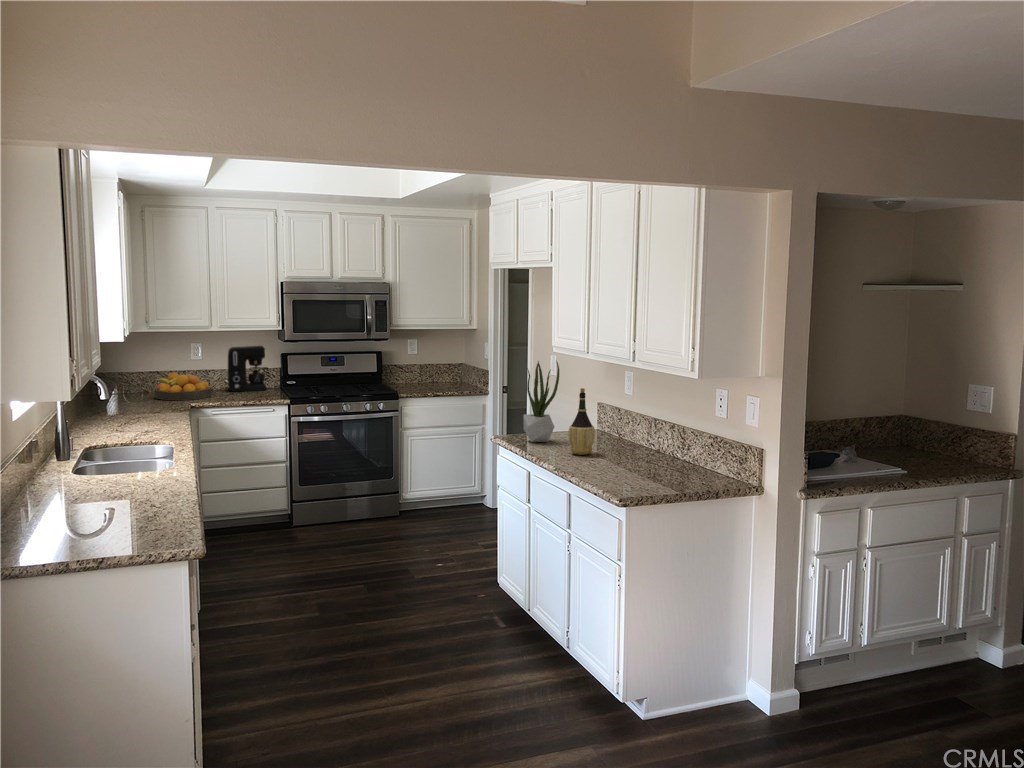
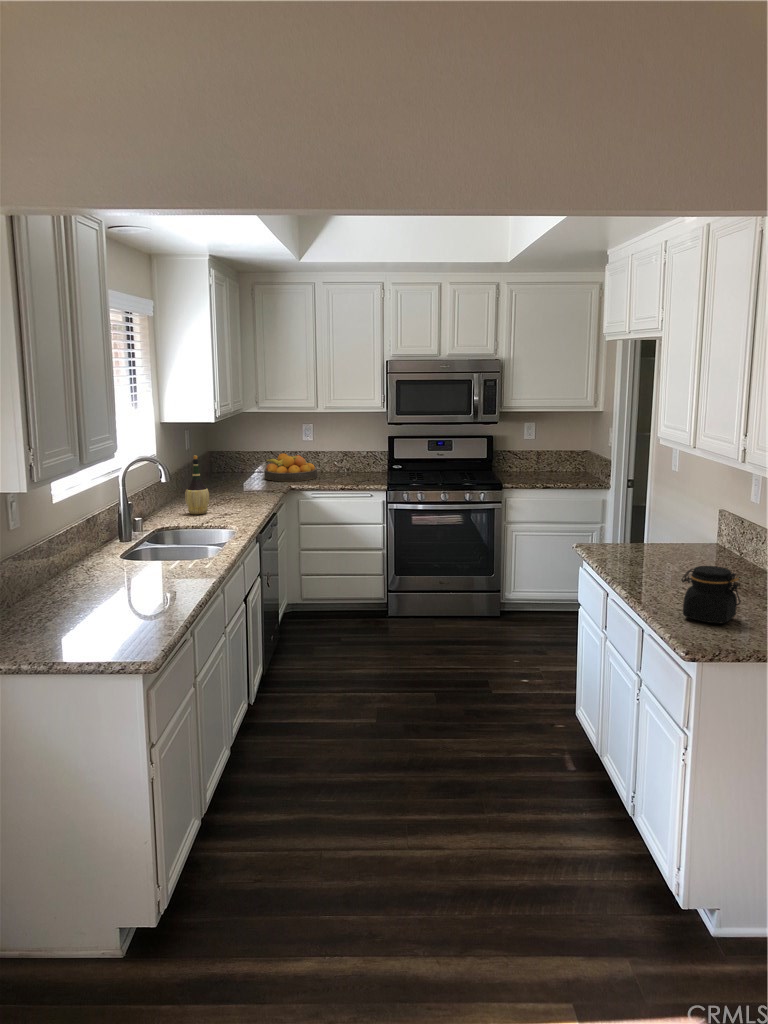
coffee maker: present [228,346,270,391] -> none [336,428,378,474]
potted plant: present [524,361,559,442] -> none [610,454,658,556]
wine bottle: present [568,388,595,455] -> present [185,455,209,514]
jar: none [602,439,644,481] -> present [681,566,740,623]

